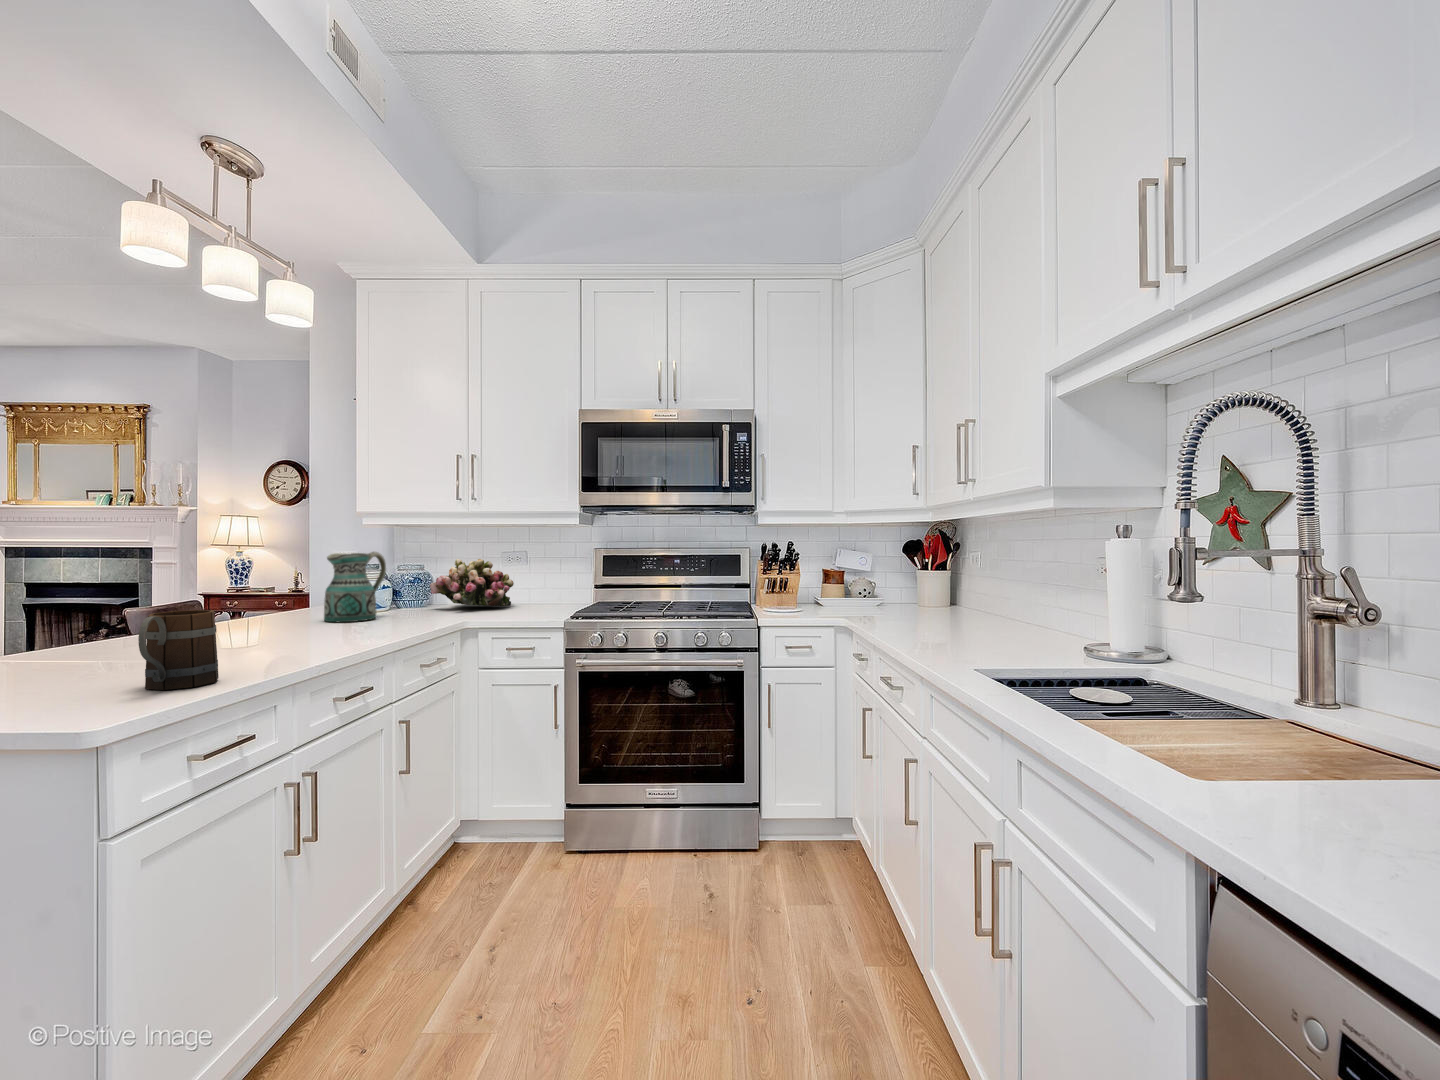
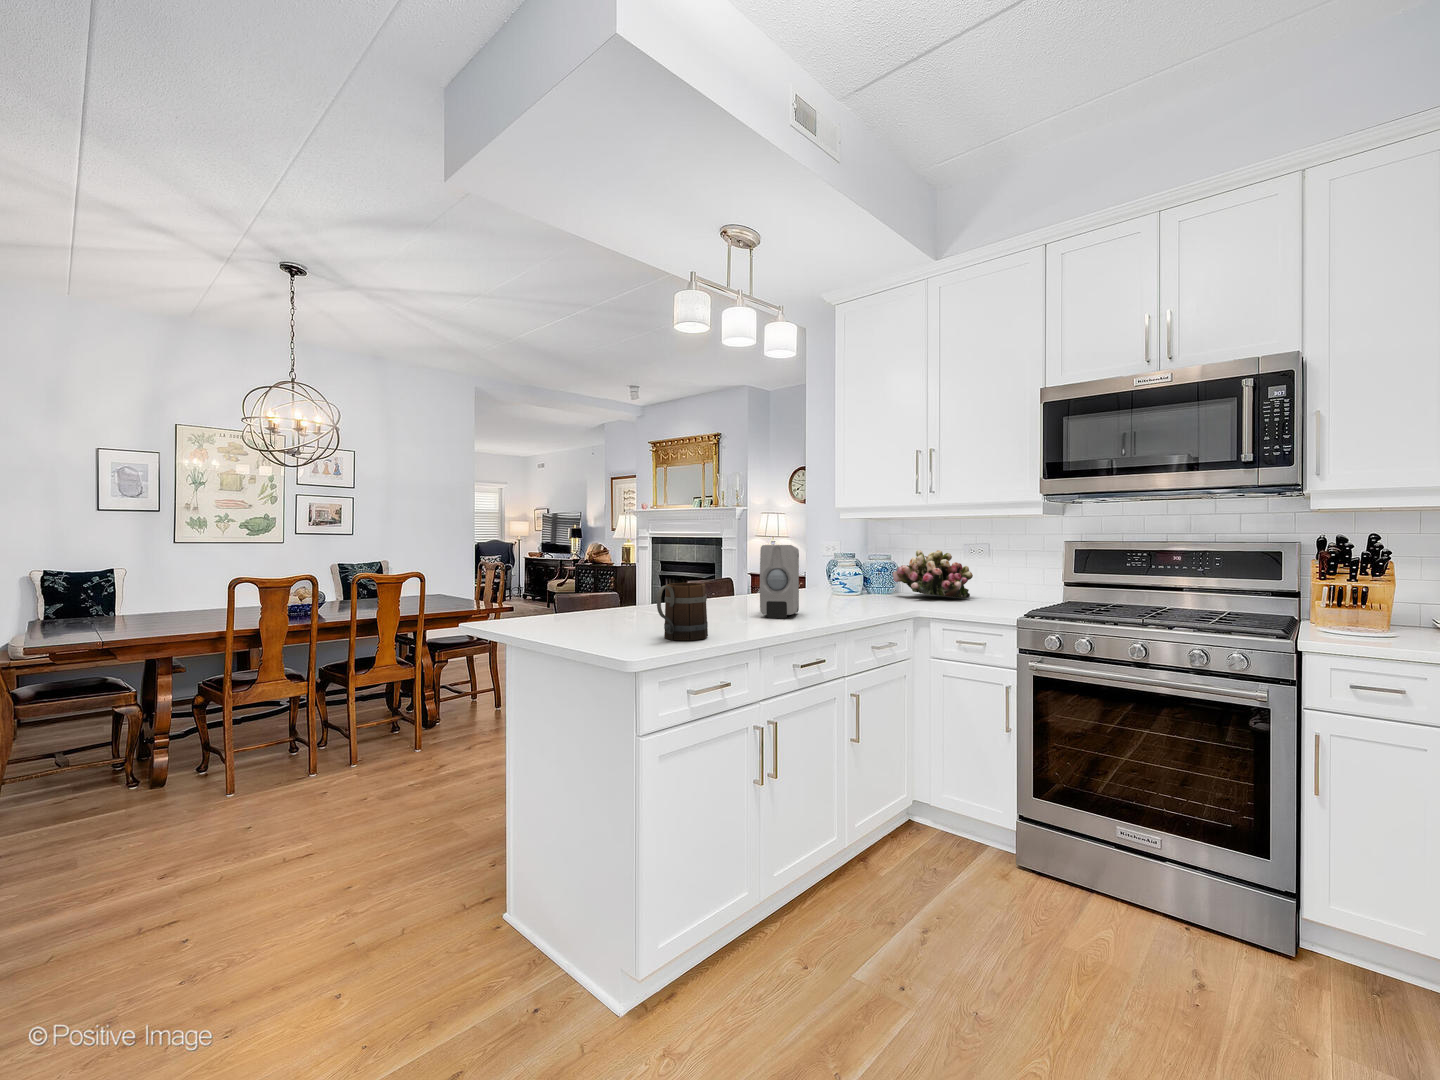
ceramic pitcher: present [324,552,386,622] -> none [804,542,853,602]
soap dispenser: none [278,557,329,647] -> present [760,545,799,618]

